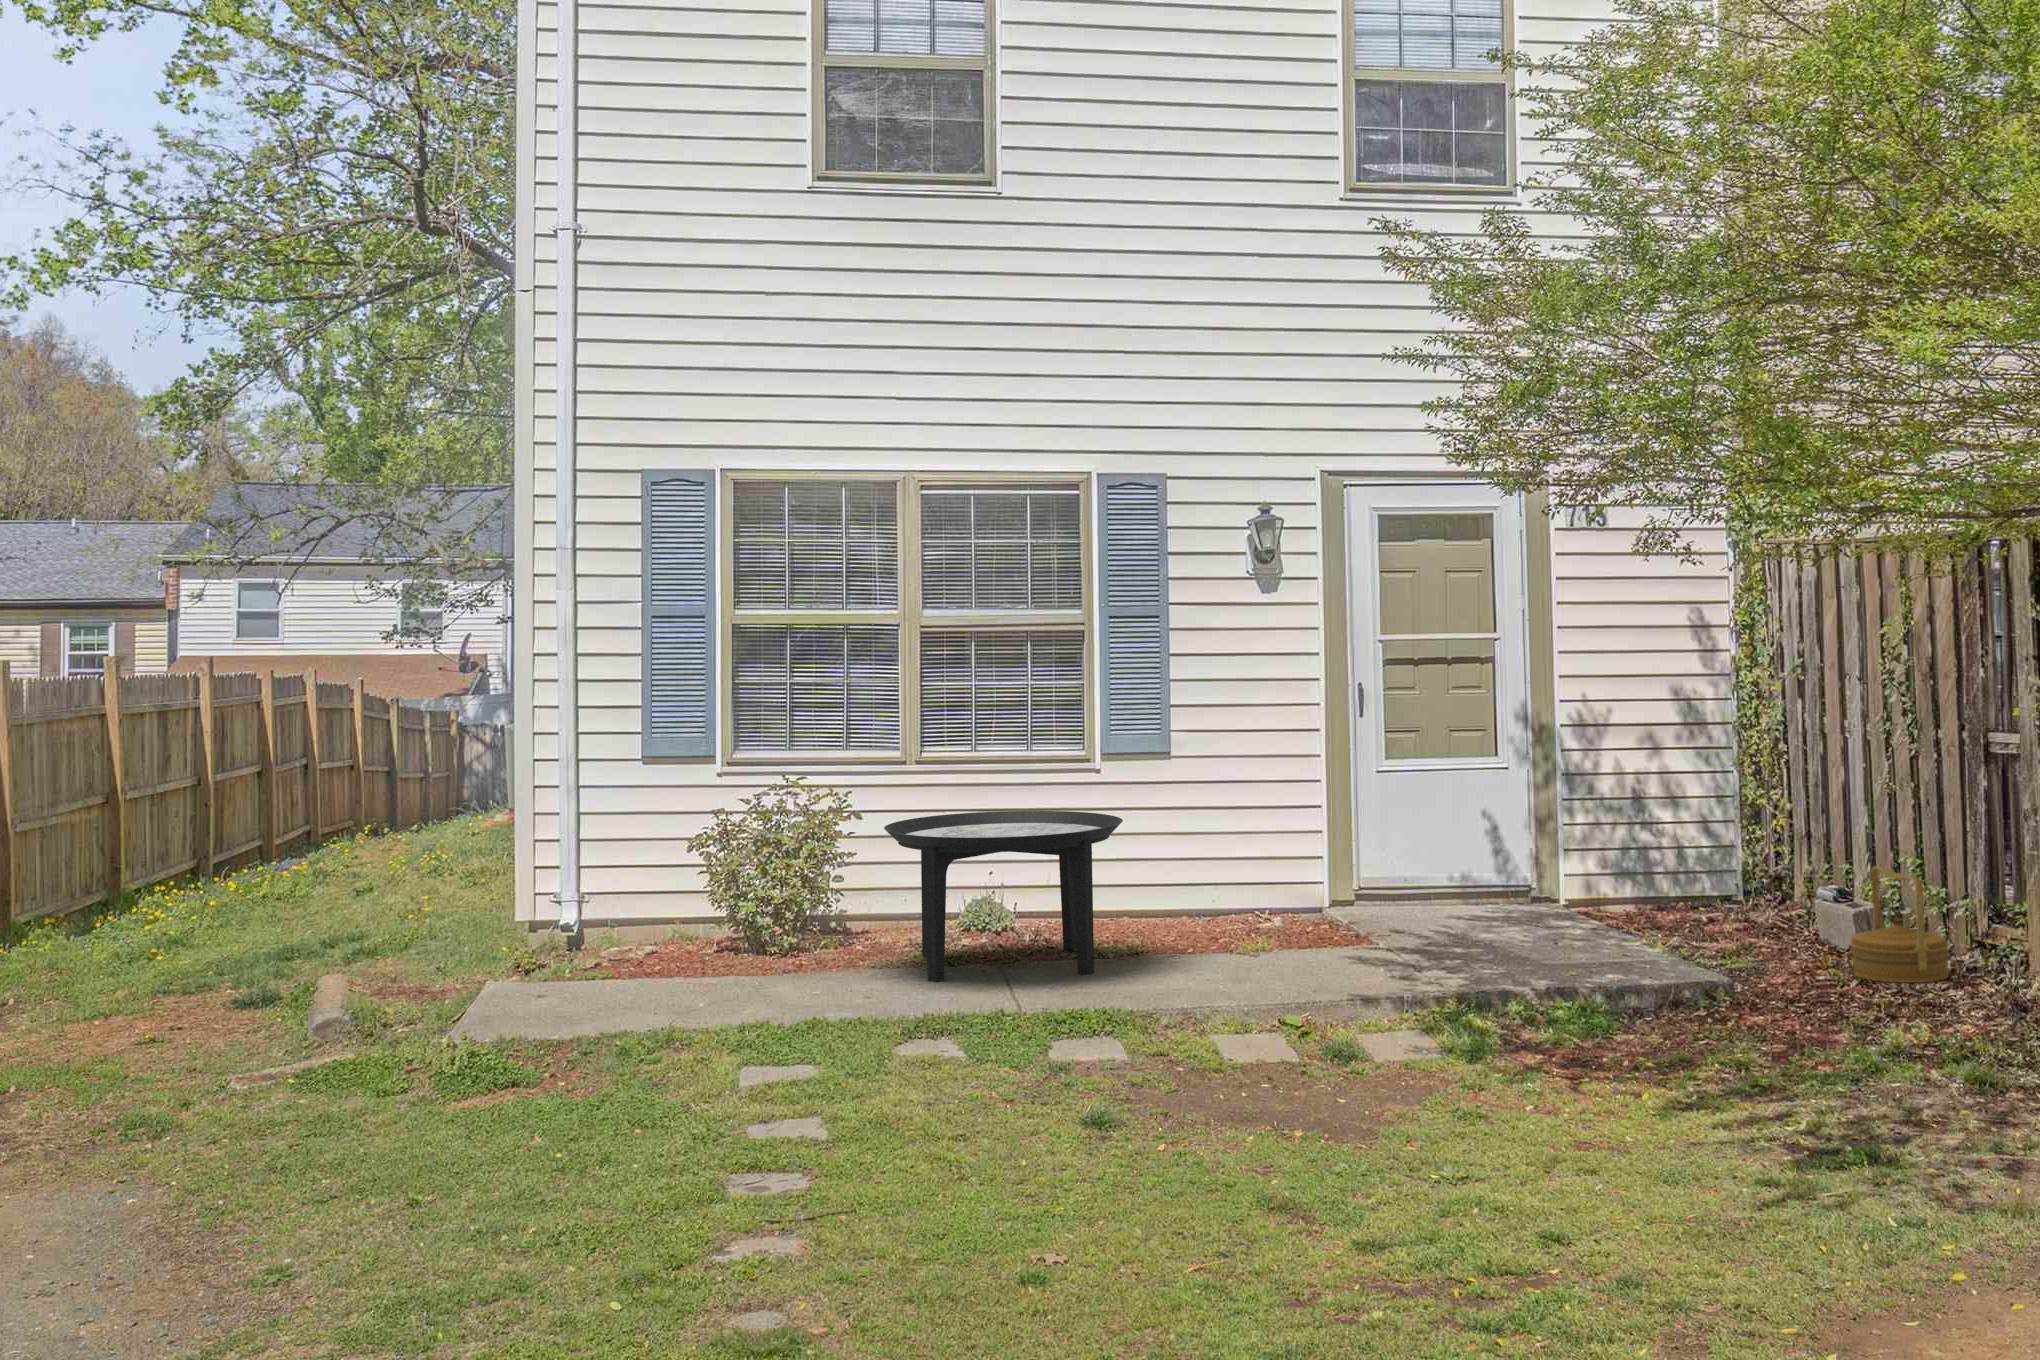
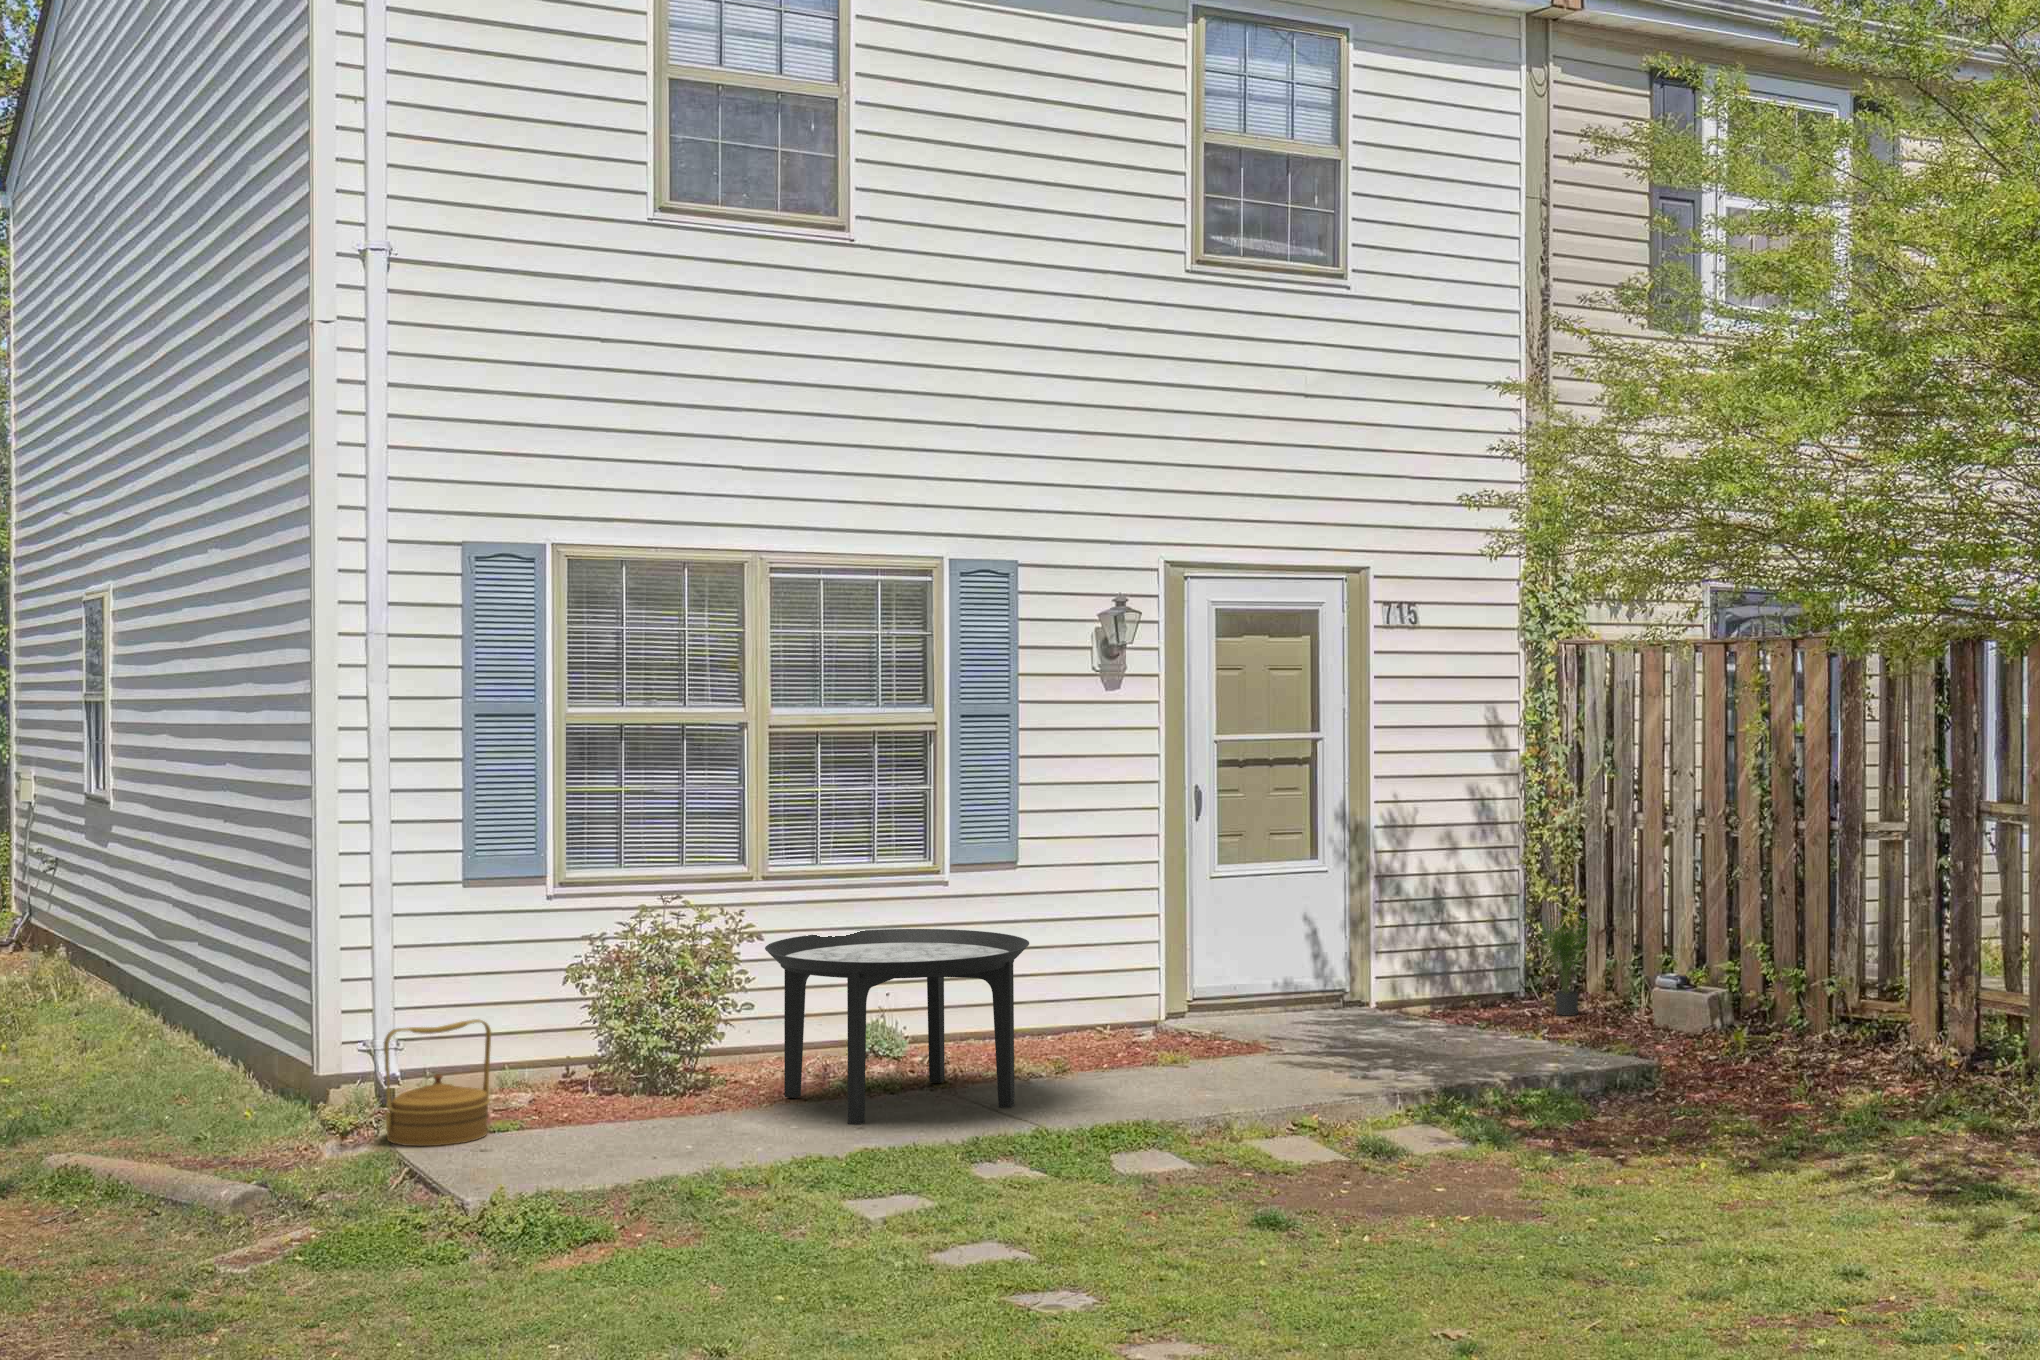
potted plant: none [1729,805,1797,917] -> present [1540,912,1590,1016]
woven basket: present [1850,866,1949,983] -> present [383,1019,491,1146]

